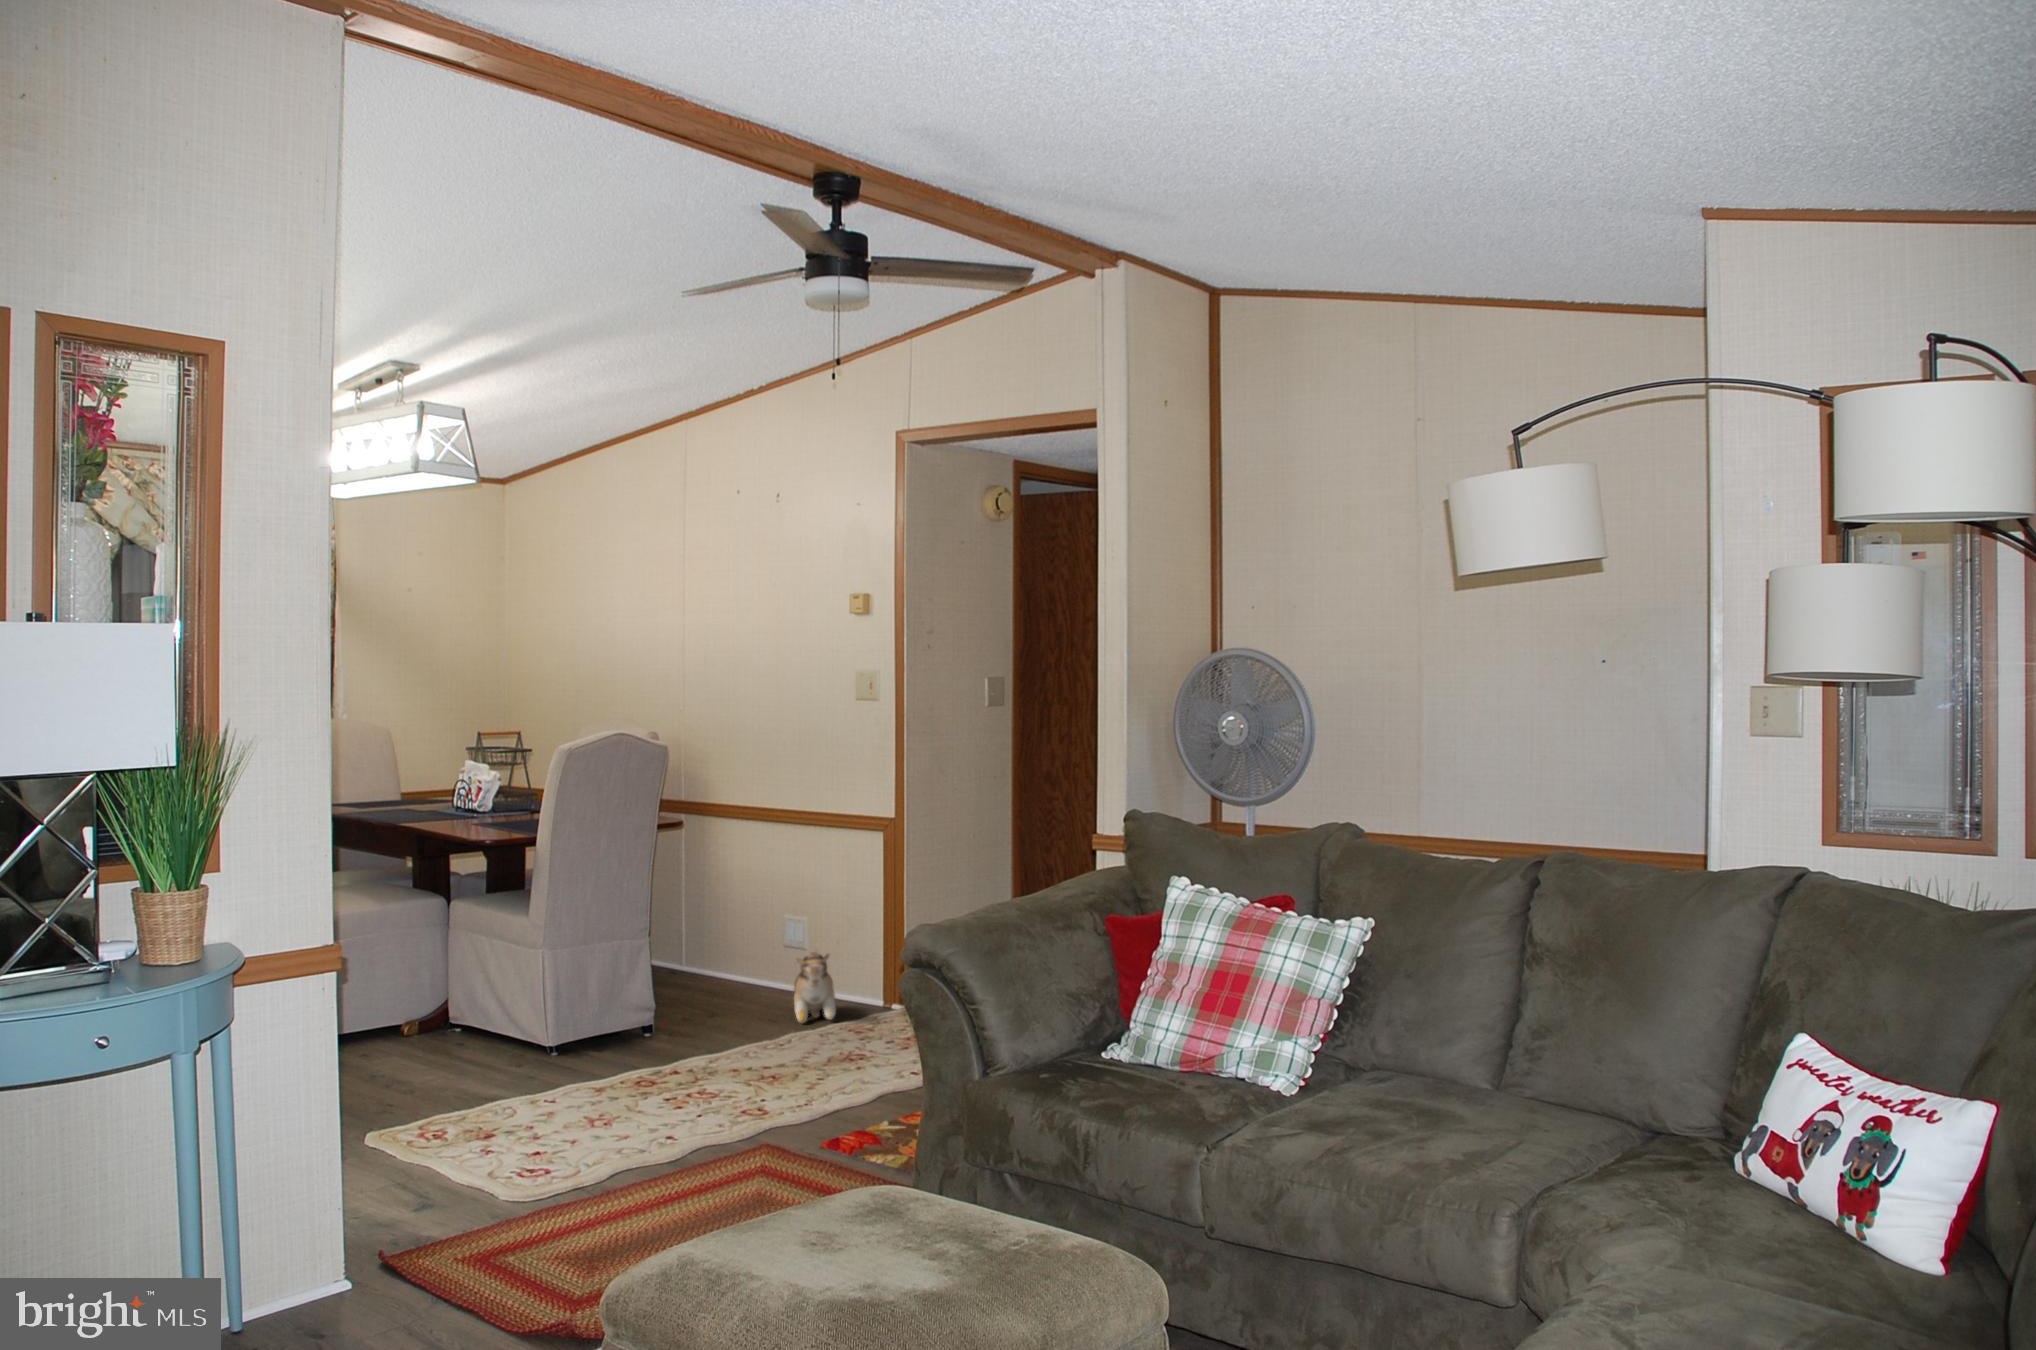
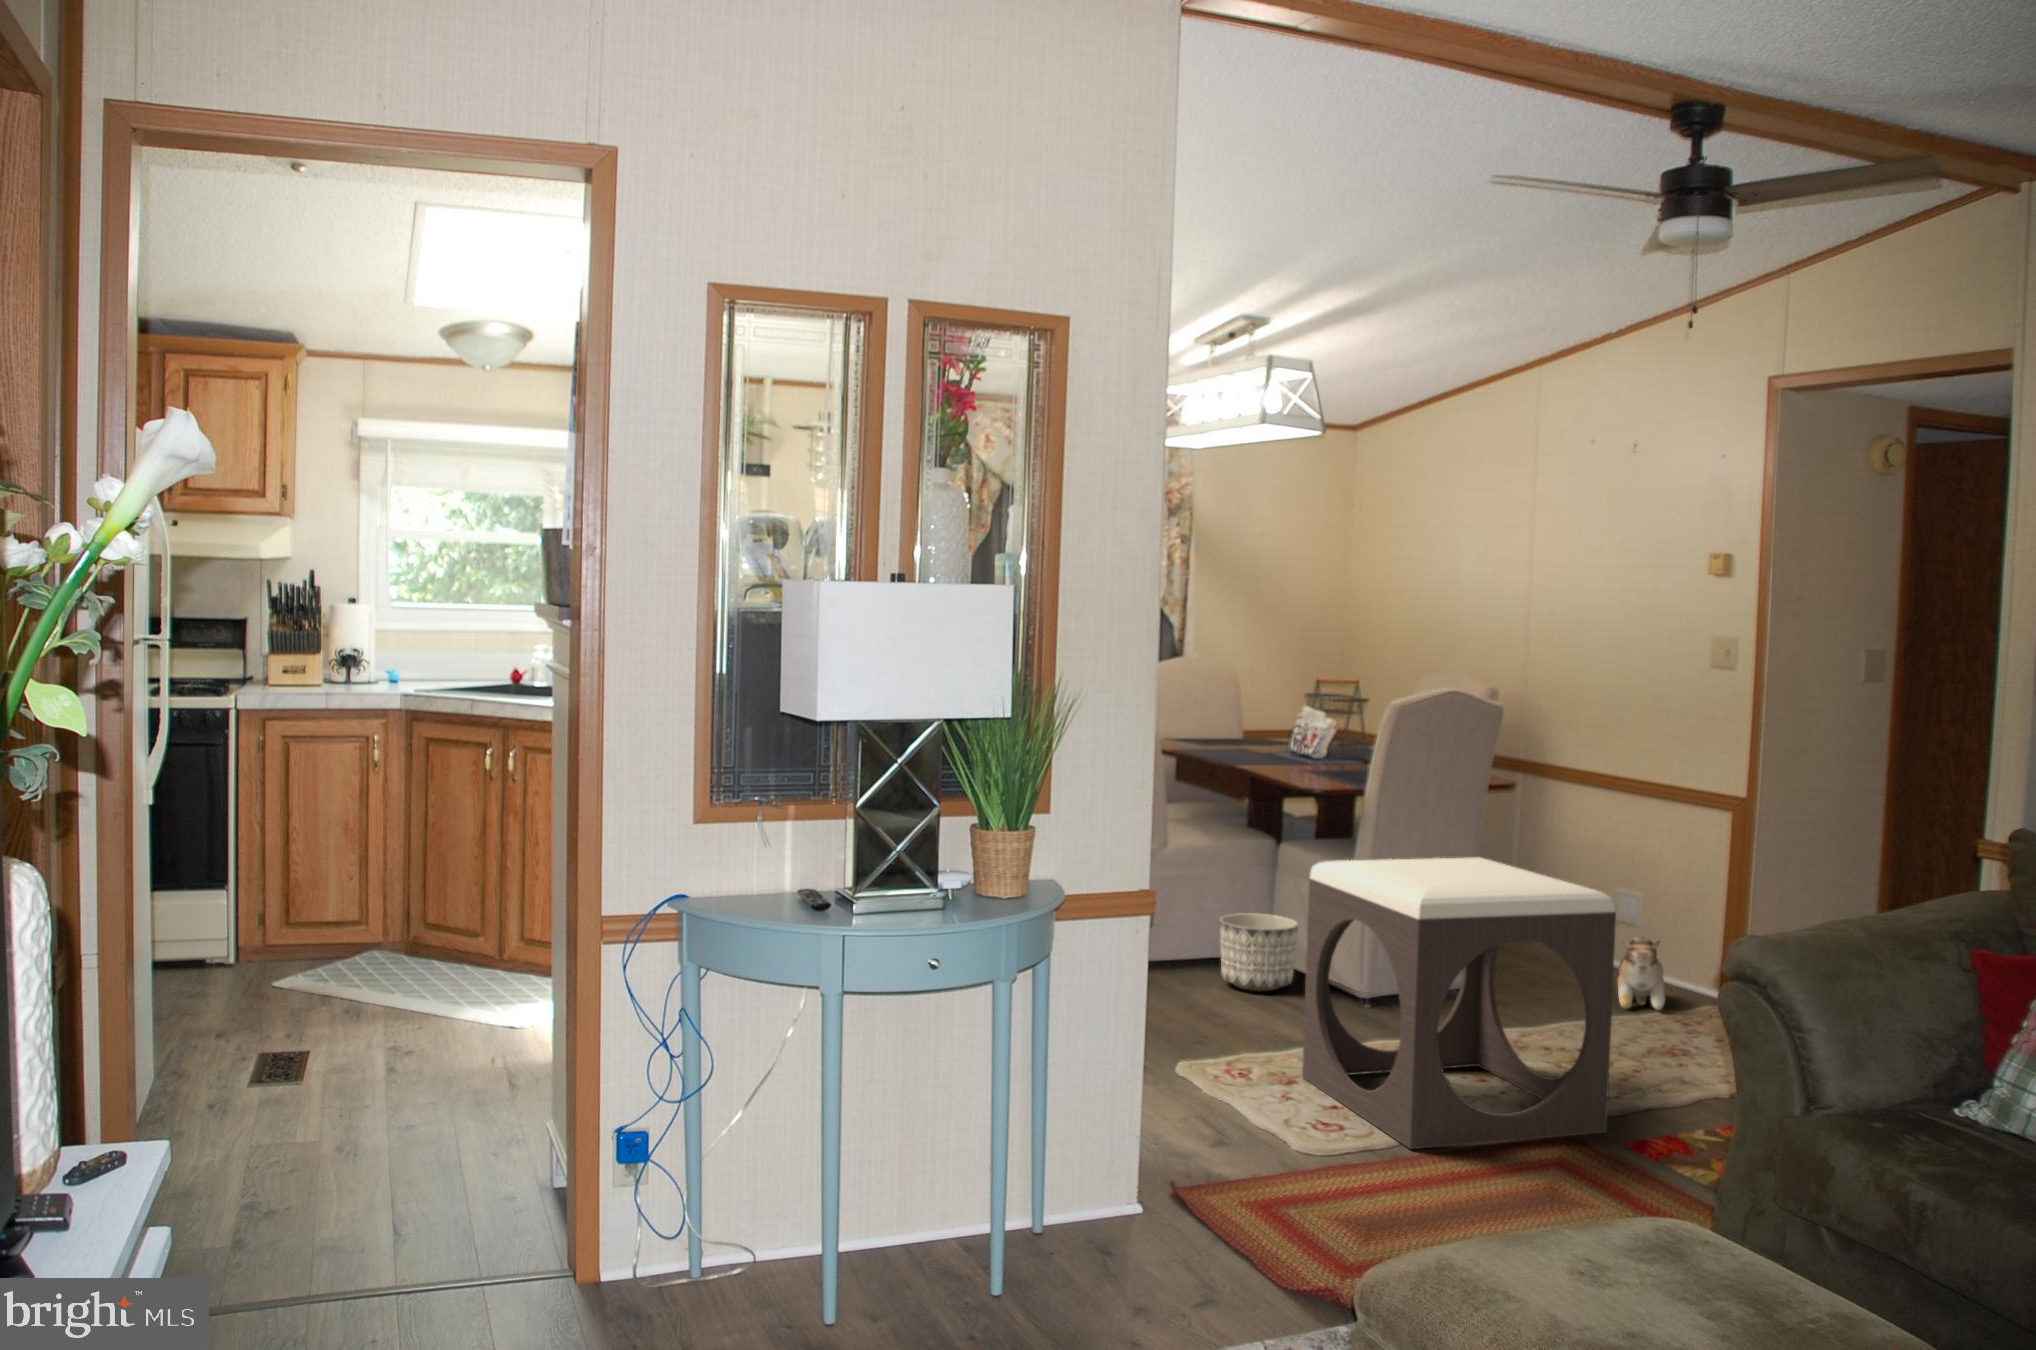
footstool: none [497,889,794,1177] -> present [1302,857,1616,1149]
planter: none [390,980,479,1063] -> present [1220,913,1298,991]

